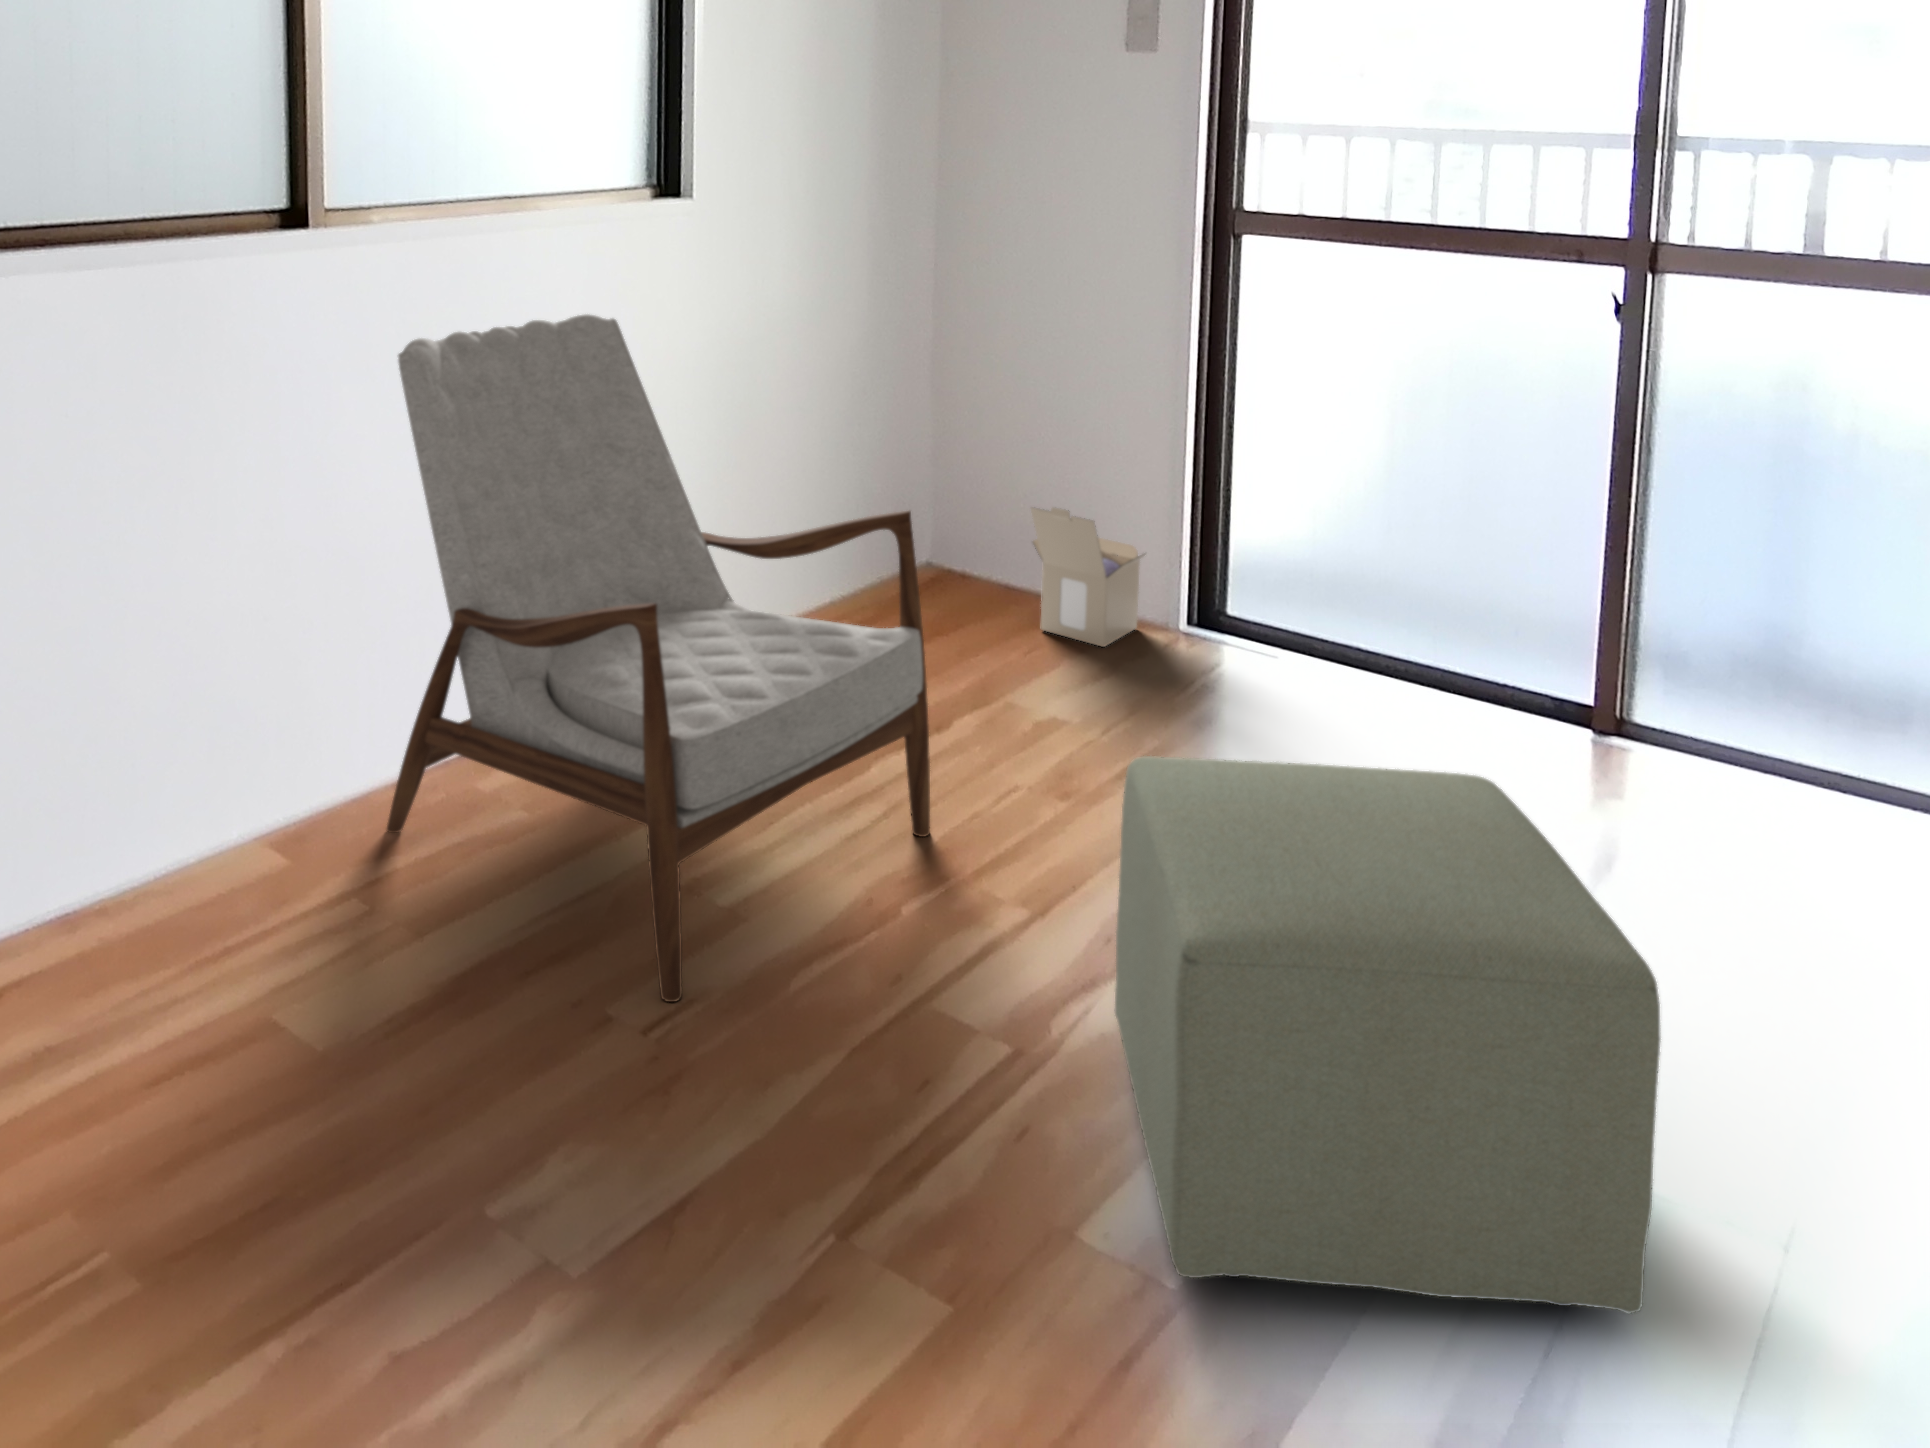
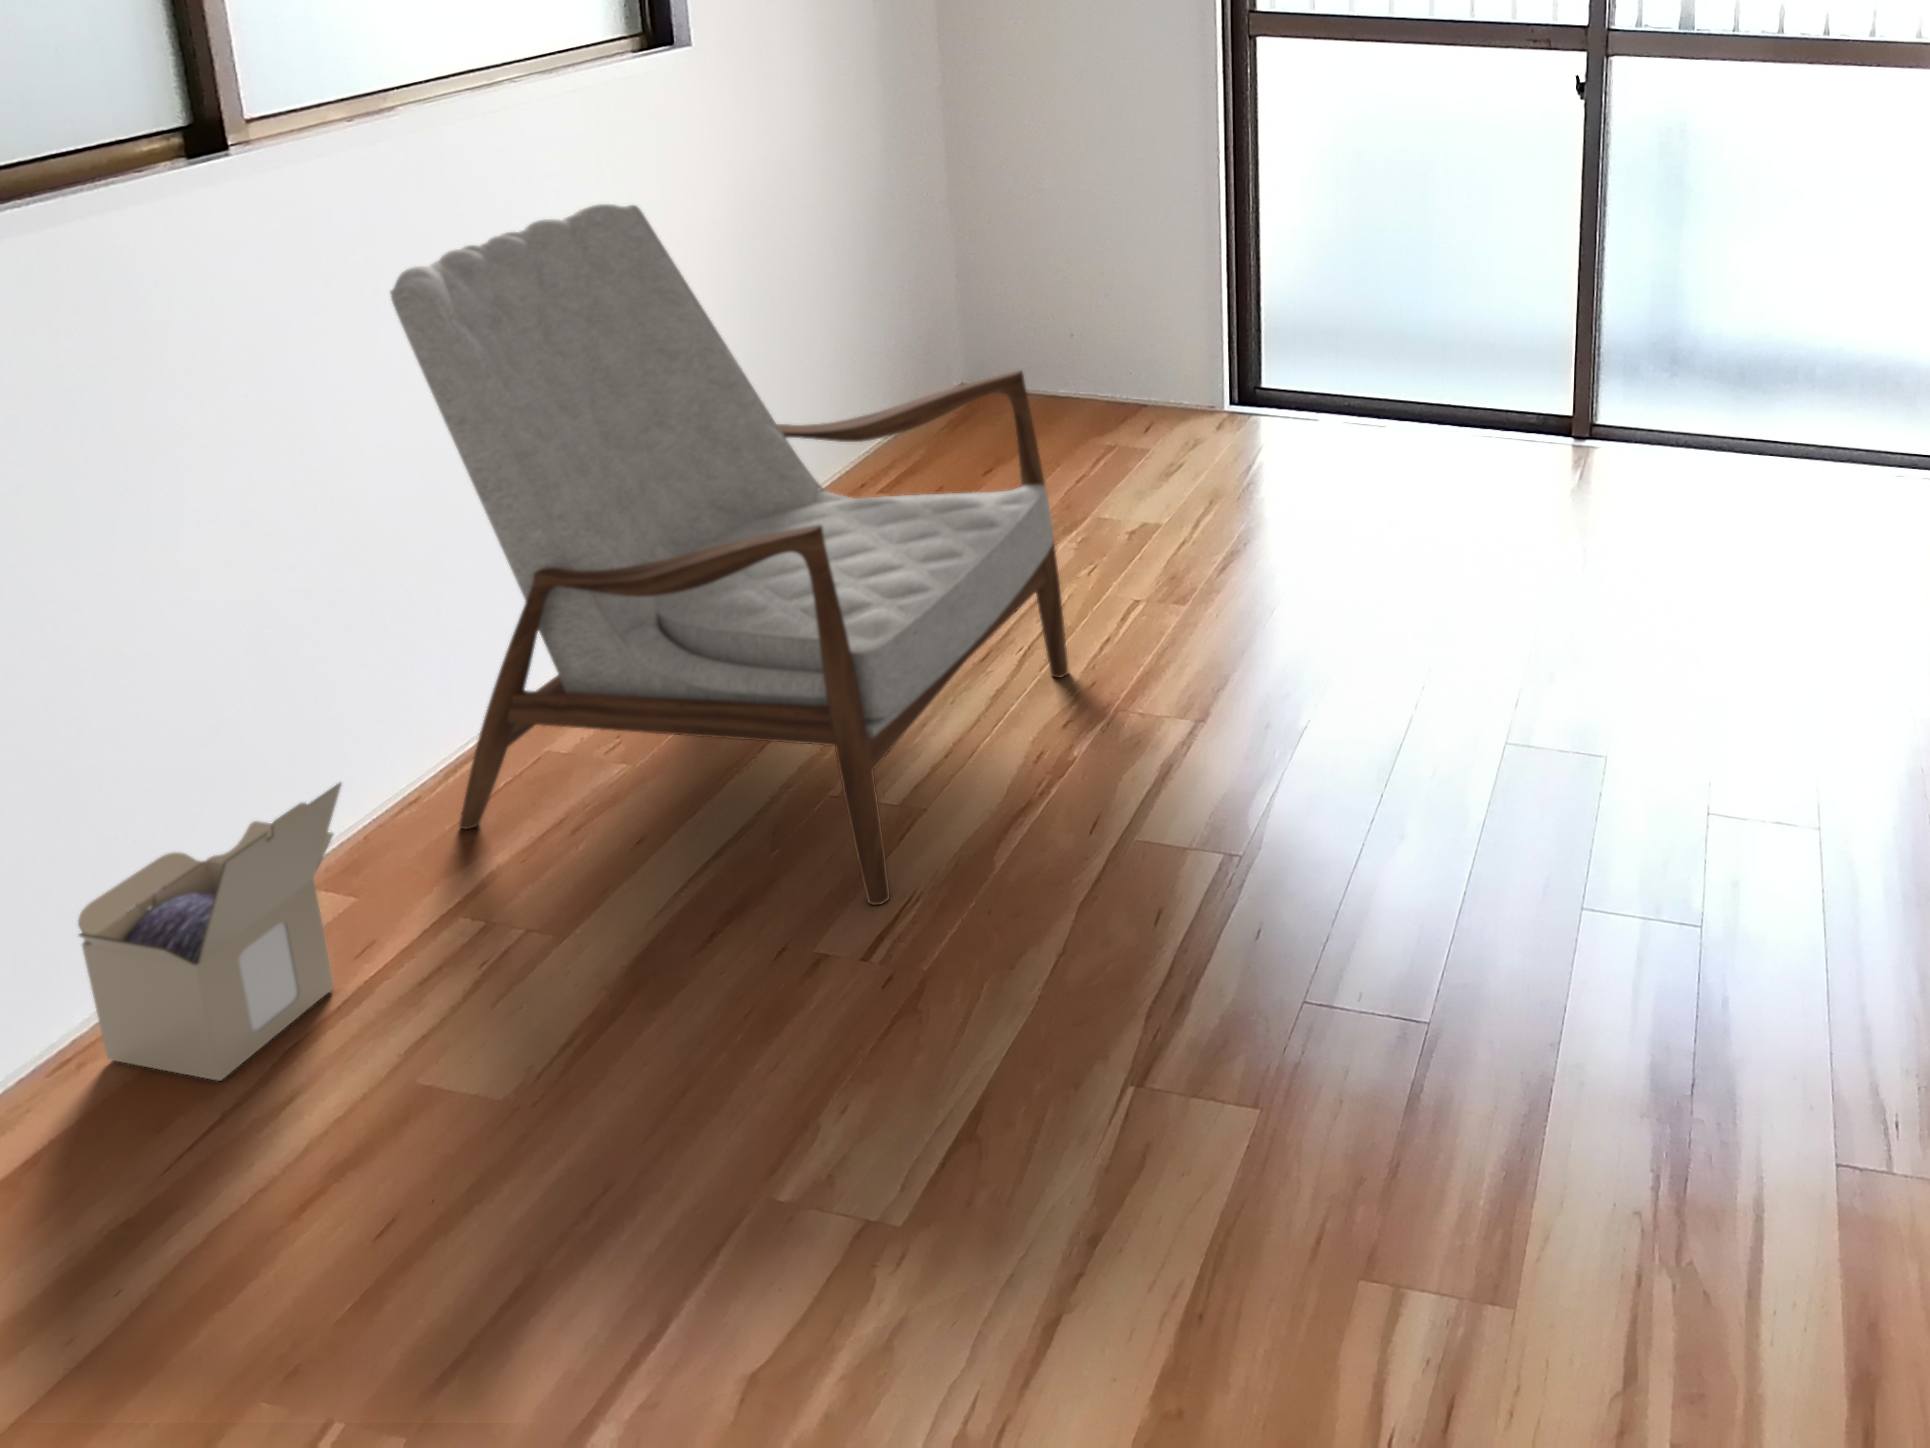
cardboard box: present [1031,507,1145,647] -> present [78,783,342,1081]
ottoman: present [1114,756,1661,1314] -> none [1296,520,1736,977]

